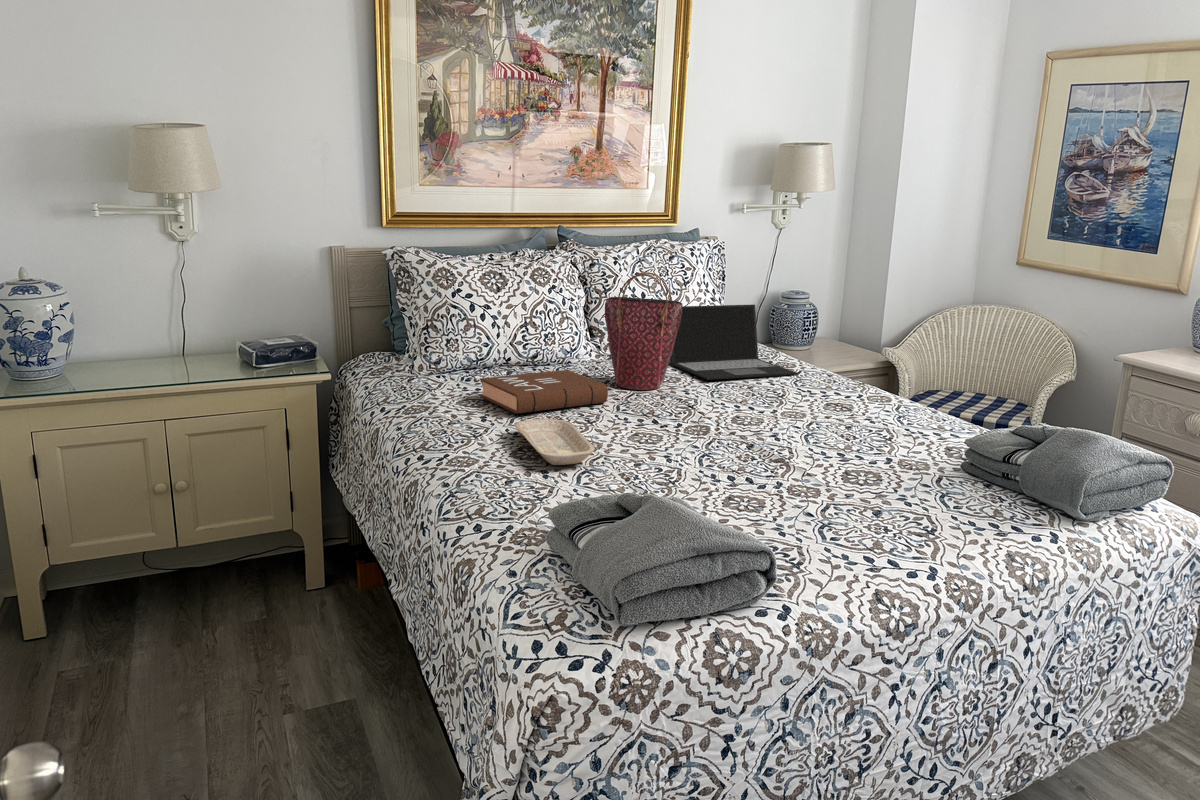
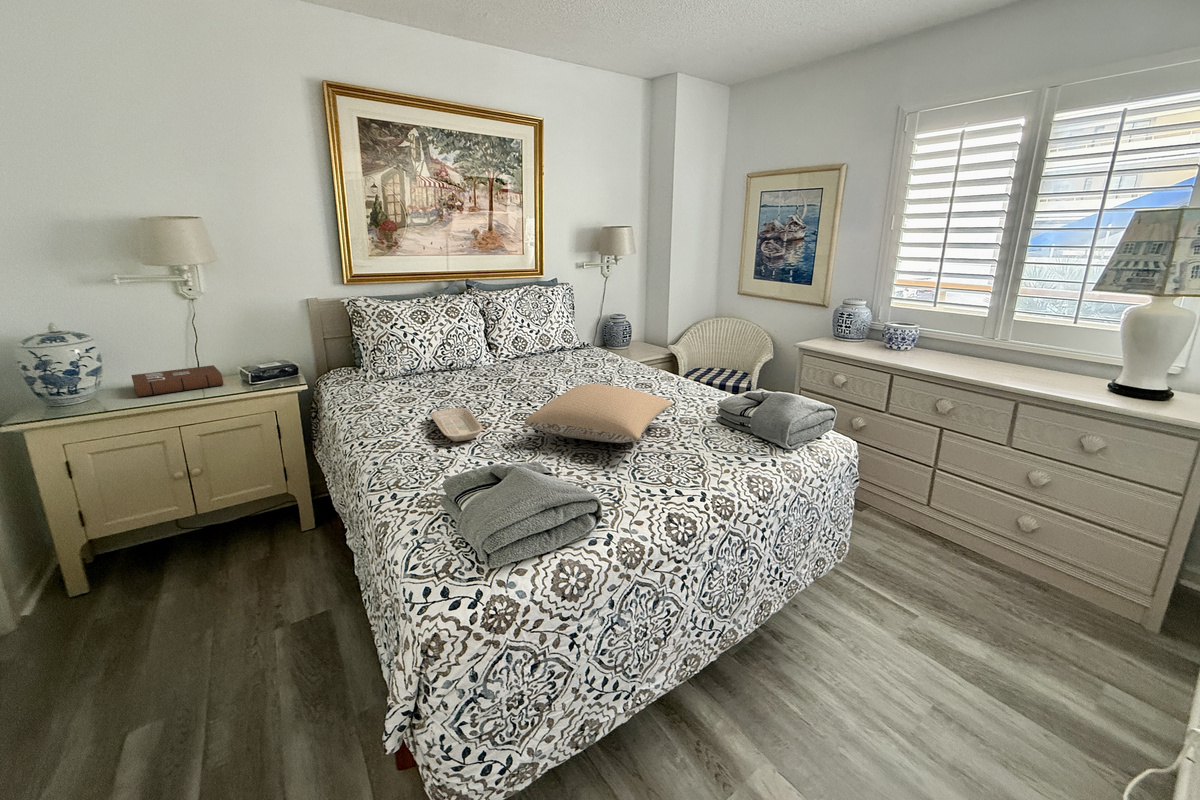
handbag: present [605,272,683,390] -> none [493,307,543,382]
laptop: present [670,305,798,380] -> none [536,323,618,373]
book: present [480,370,608,414] -> present [132,365,224,397]
pillow: none [660,395,889,483] -> present [525,384,673,443]

